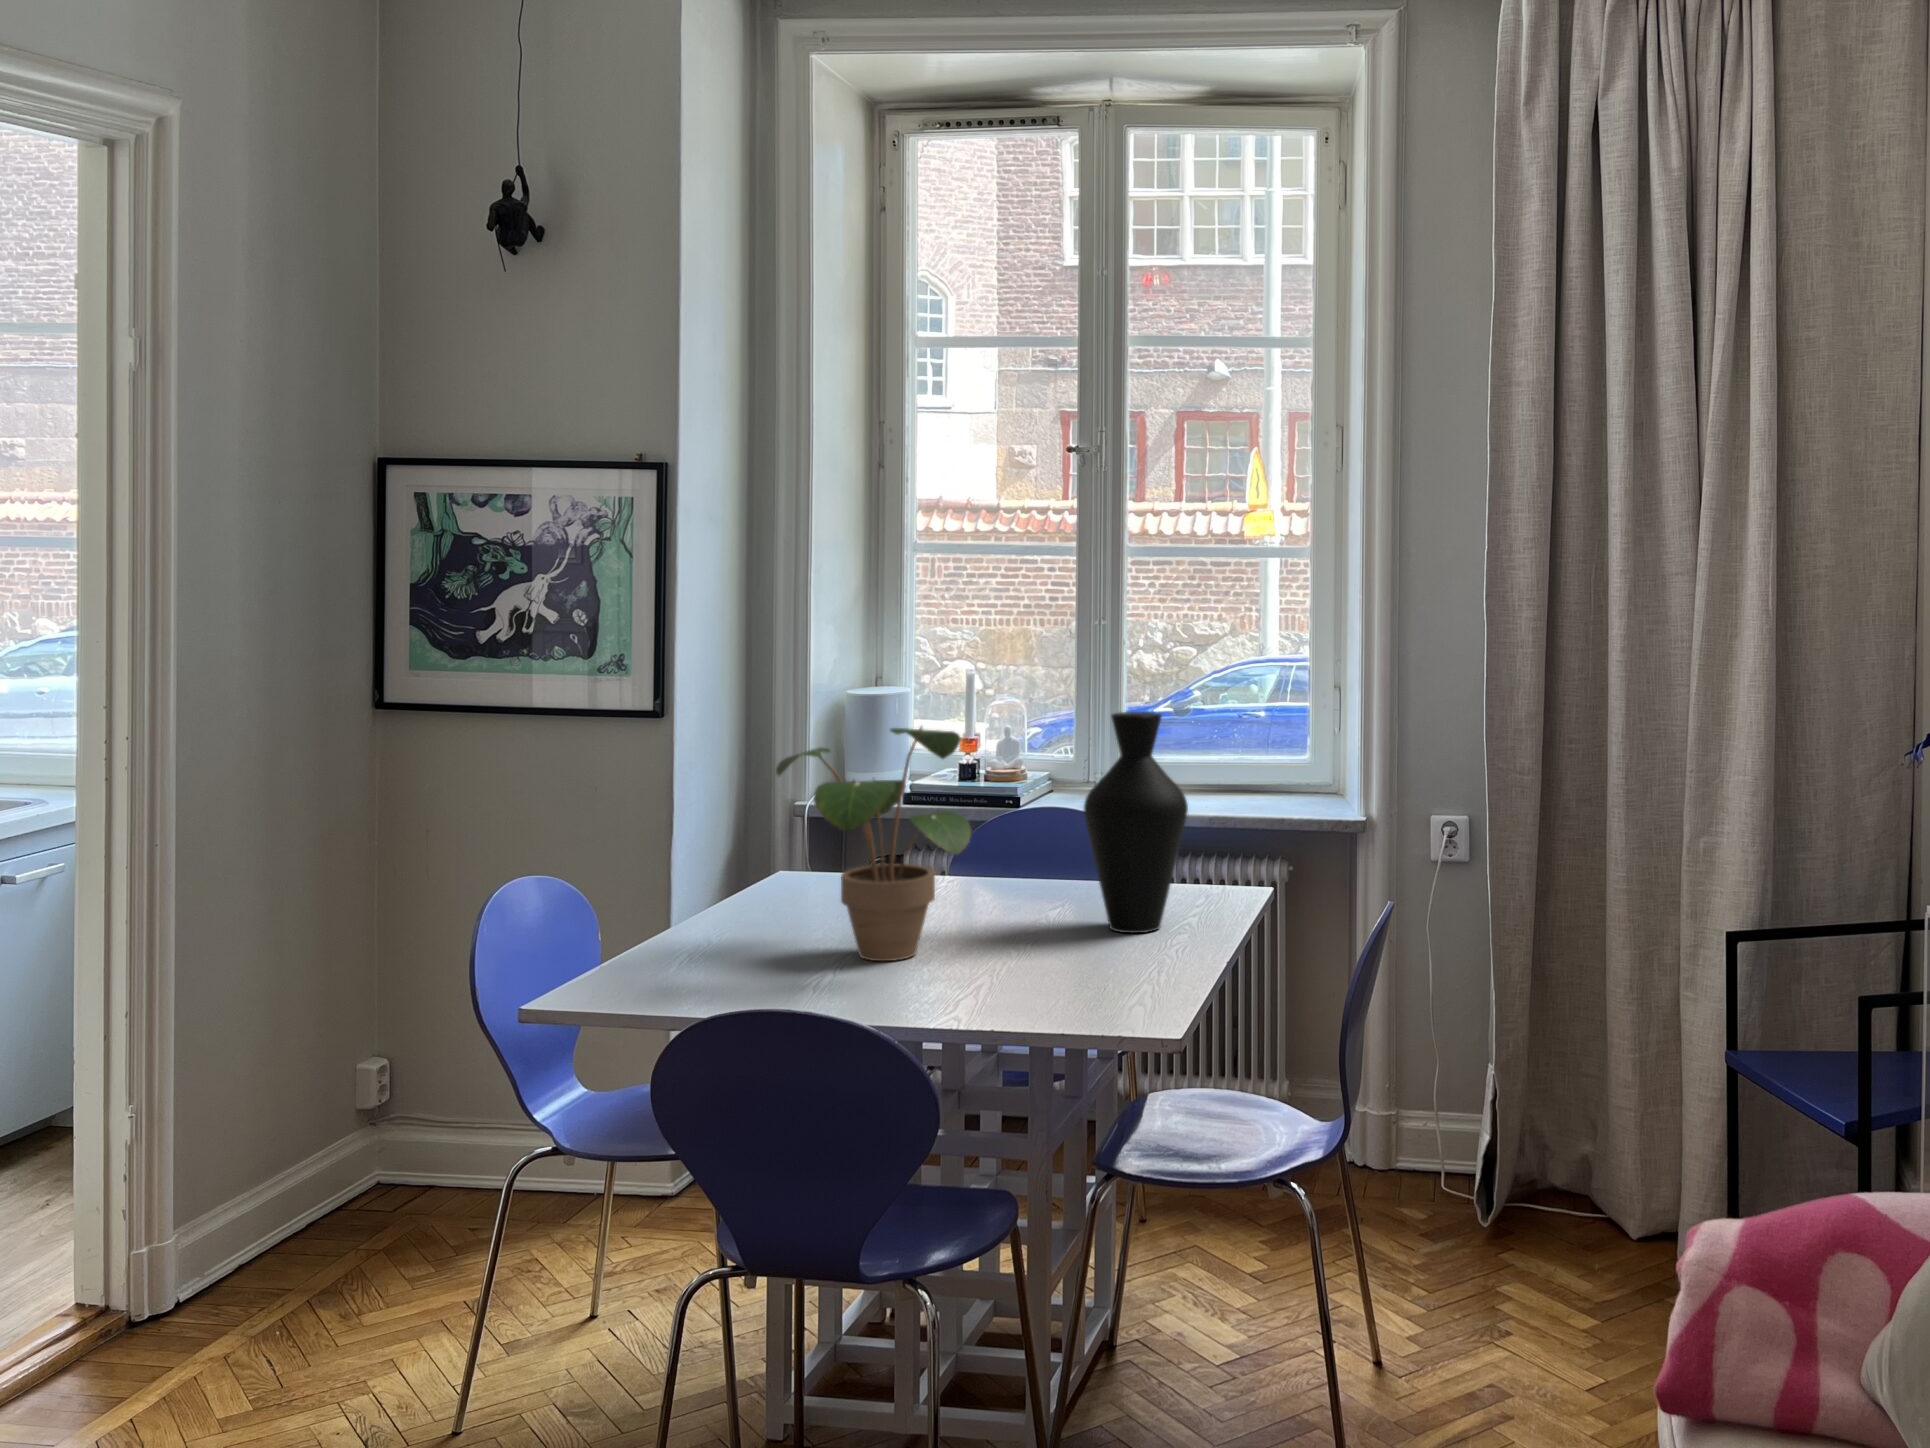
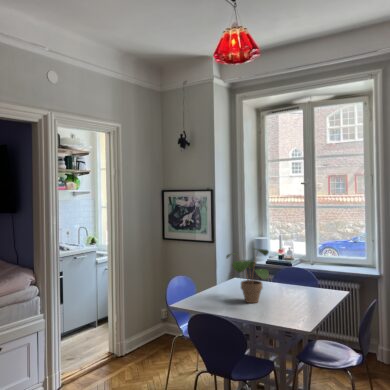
vase: present [1084,712,1188,933] -> none [300,246,326,301]

